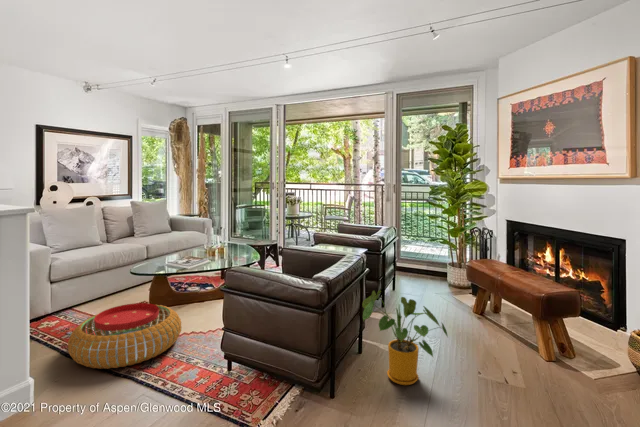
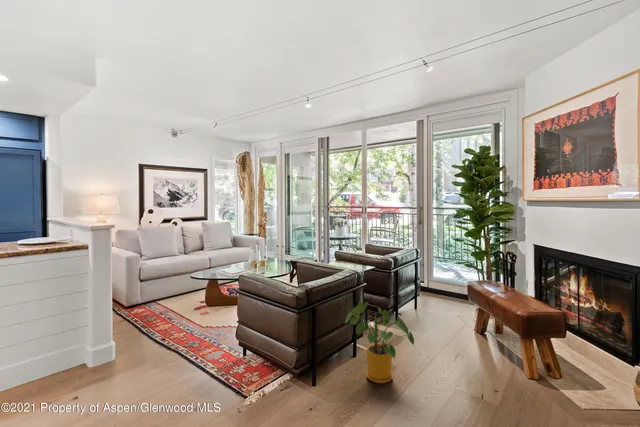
pouf: present [68,303,181,369] -> none [141,300,221,345]

